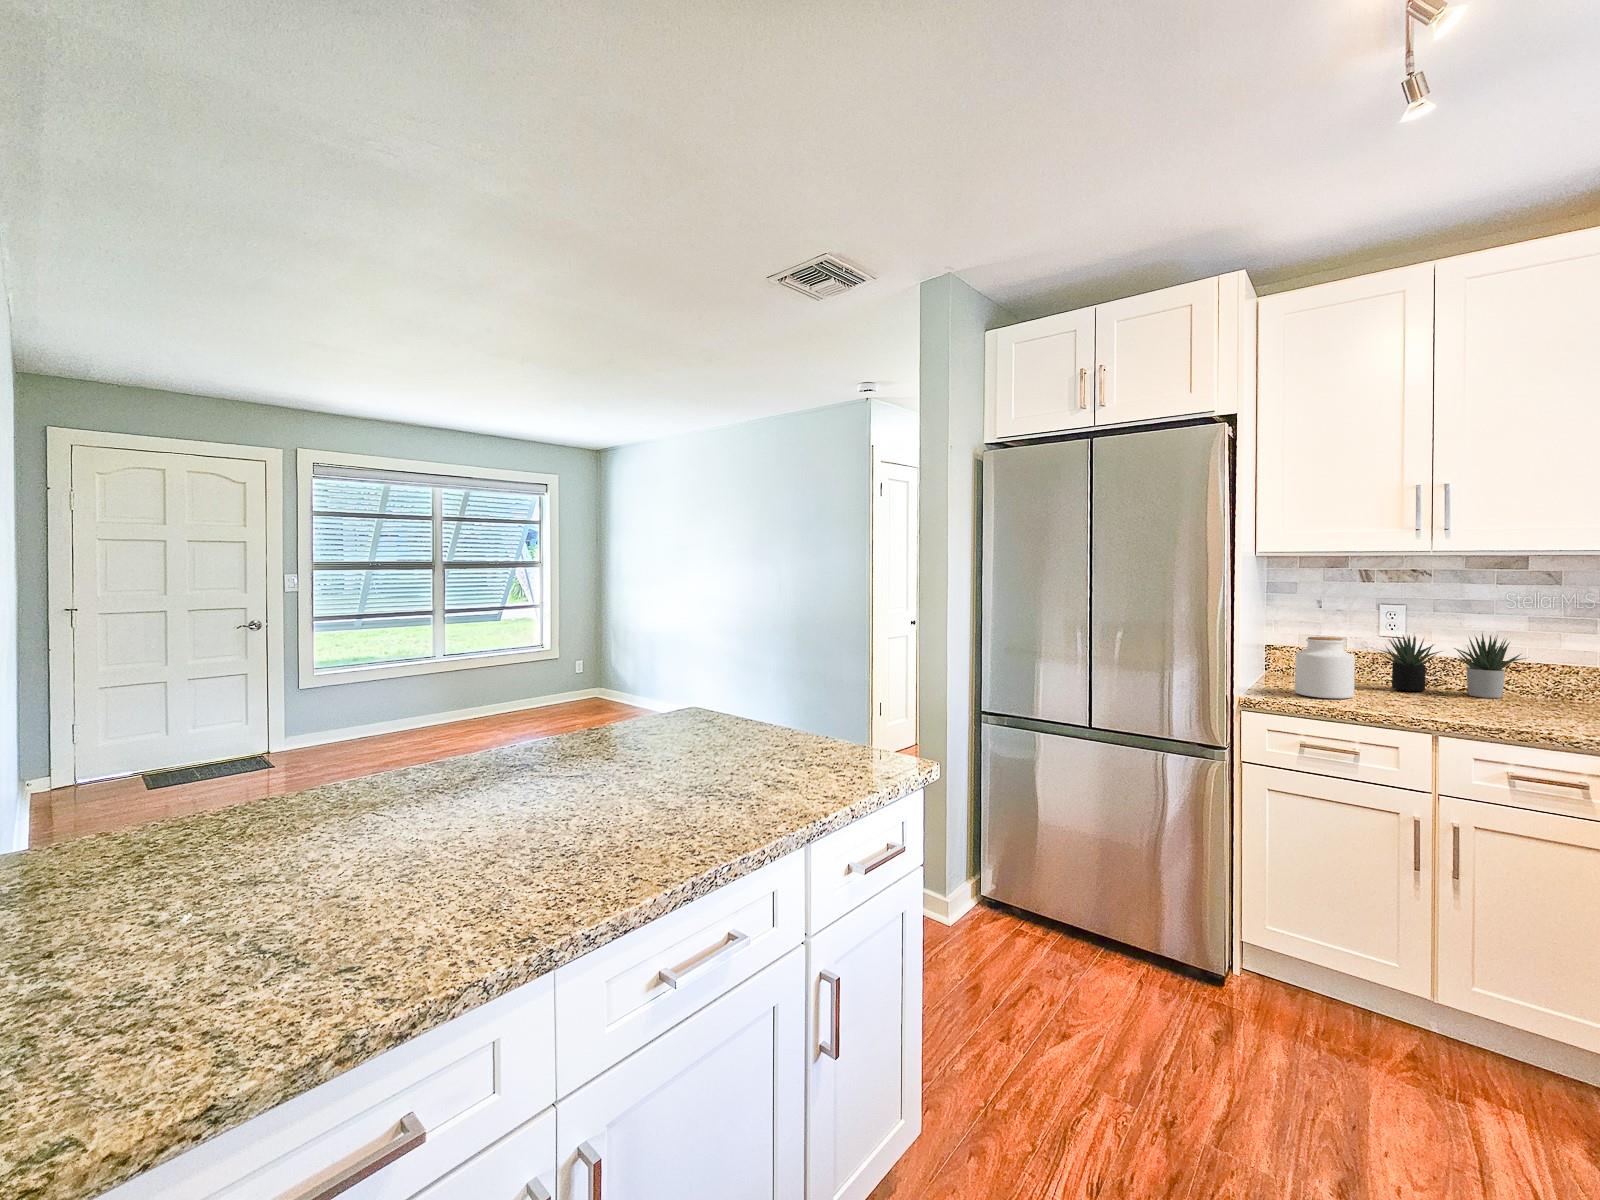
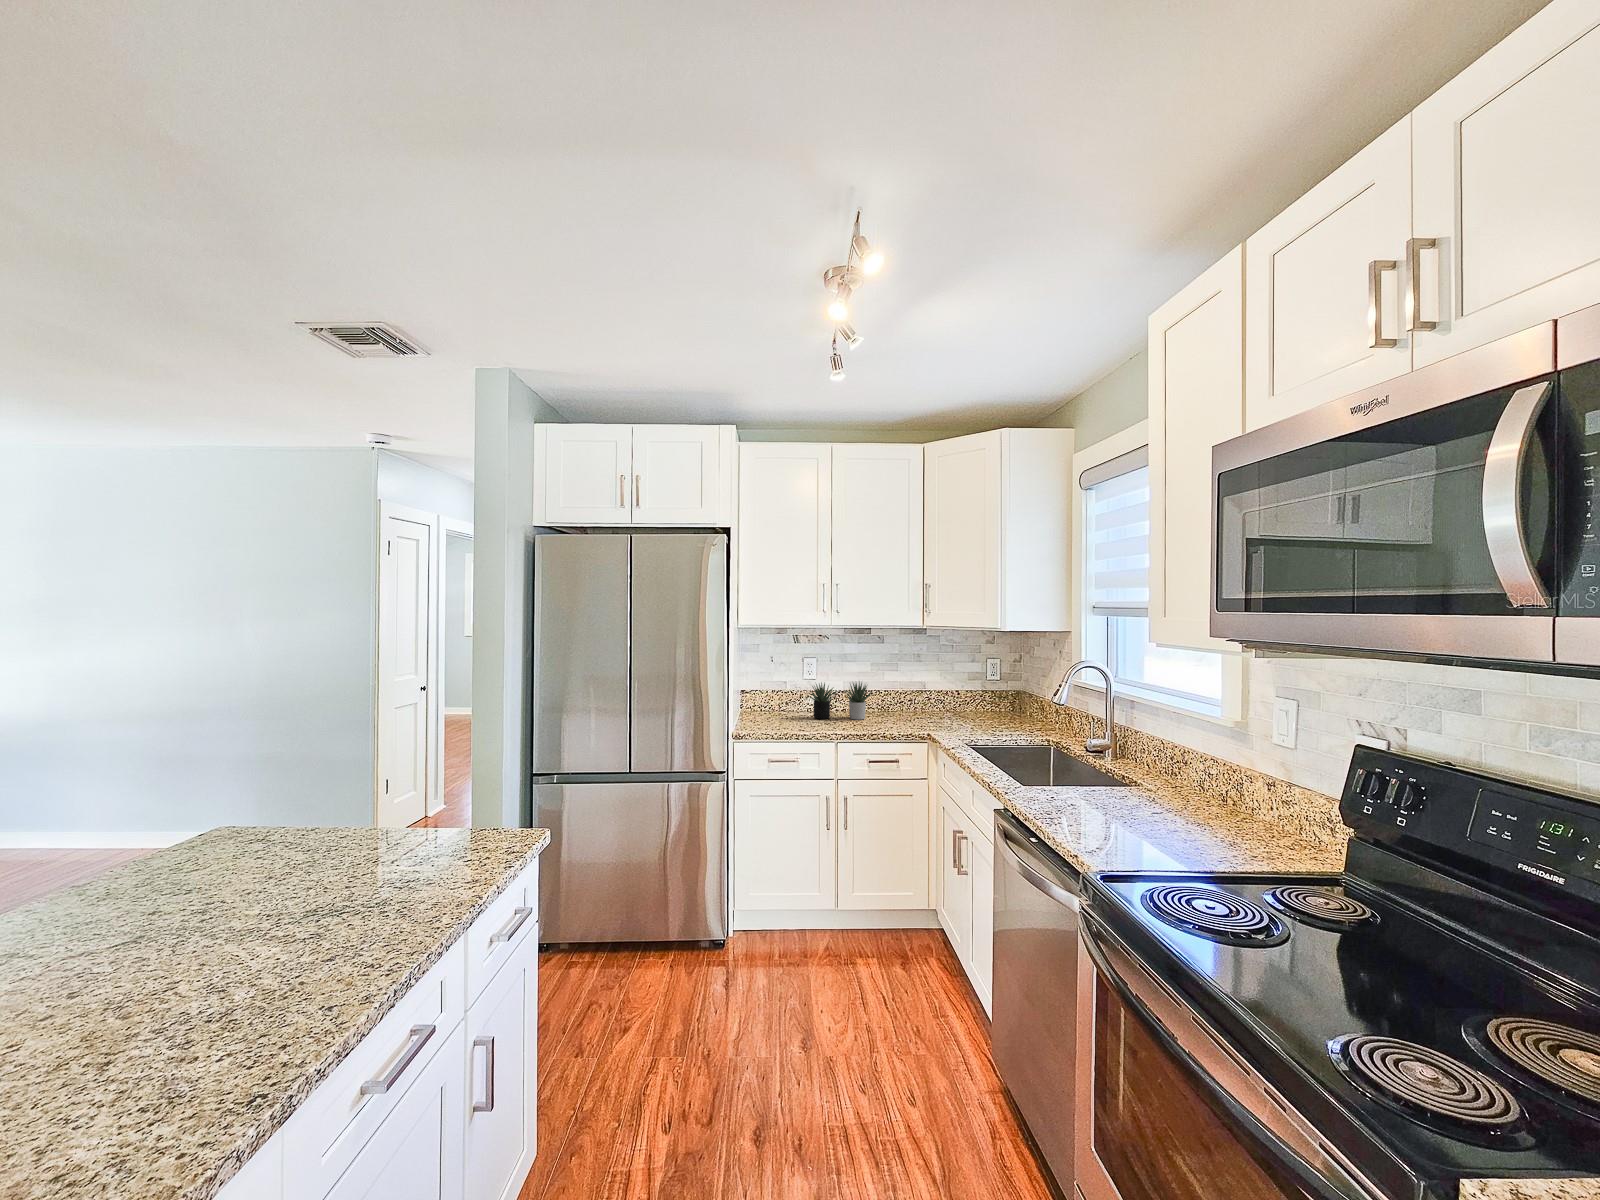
jar: present [1295,637,1355,699] -> none [764,687,796,729]

